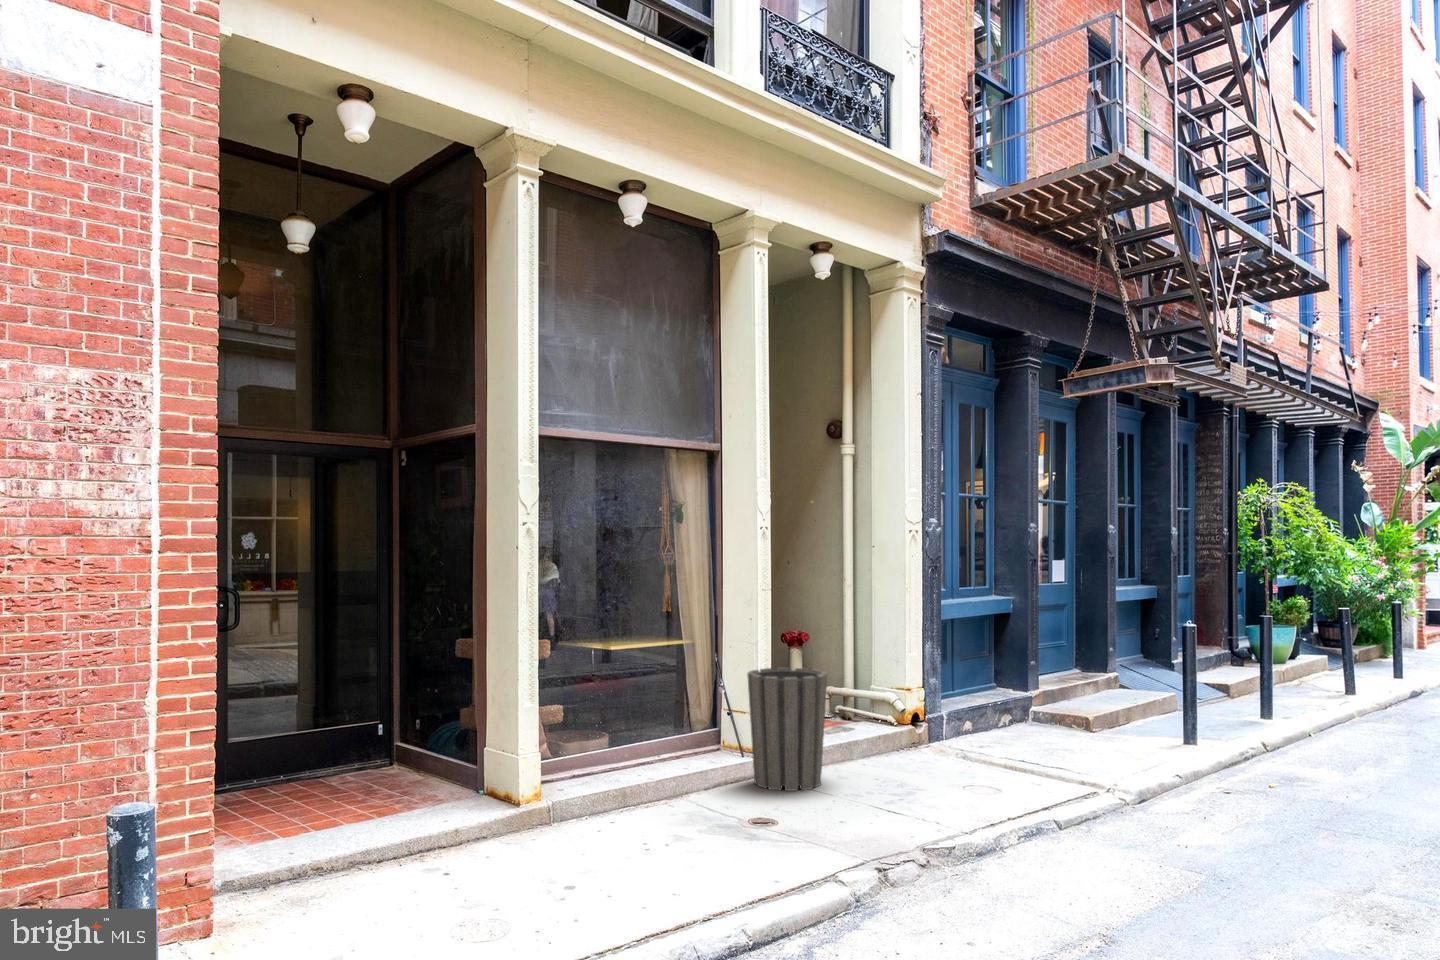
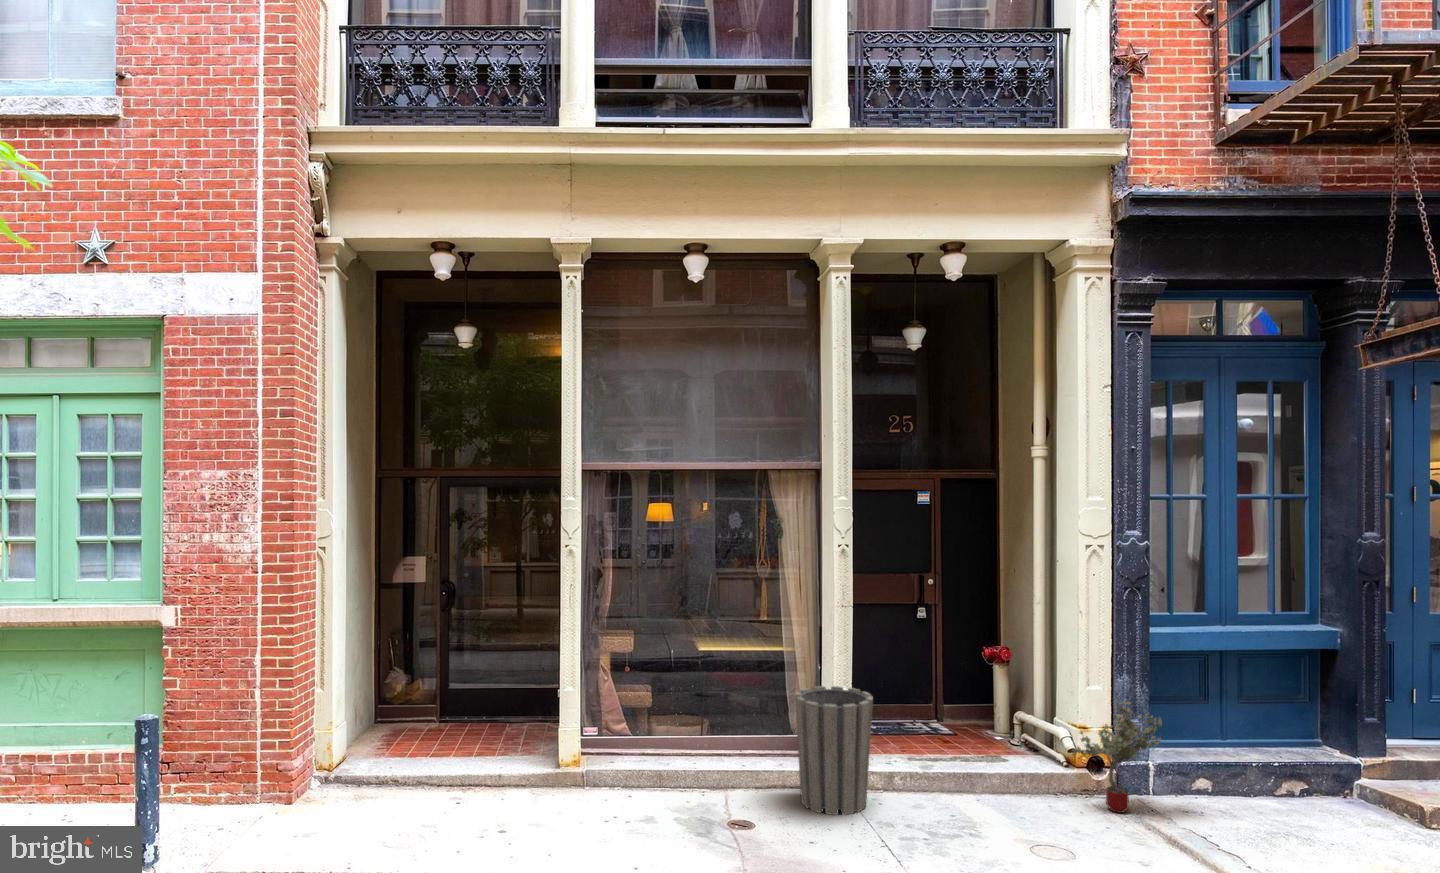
potted tree: none [923,652,981,746] -> present [1072,700,1162,813]

